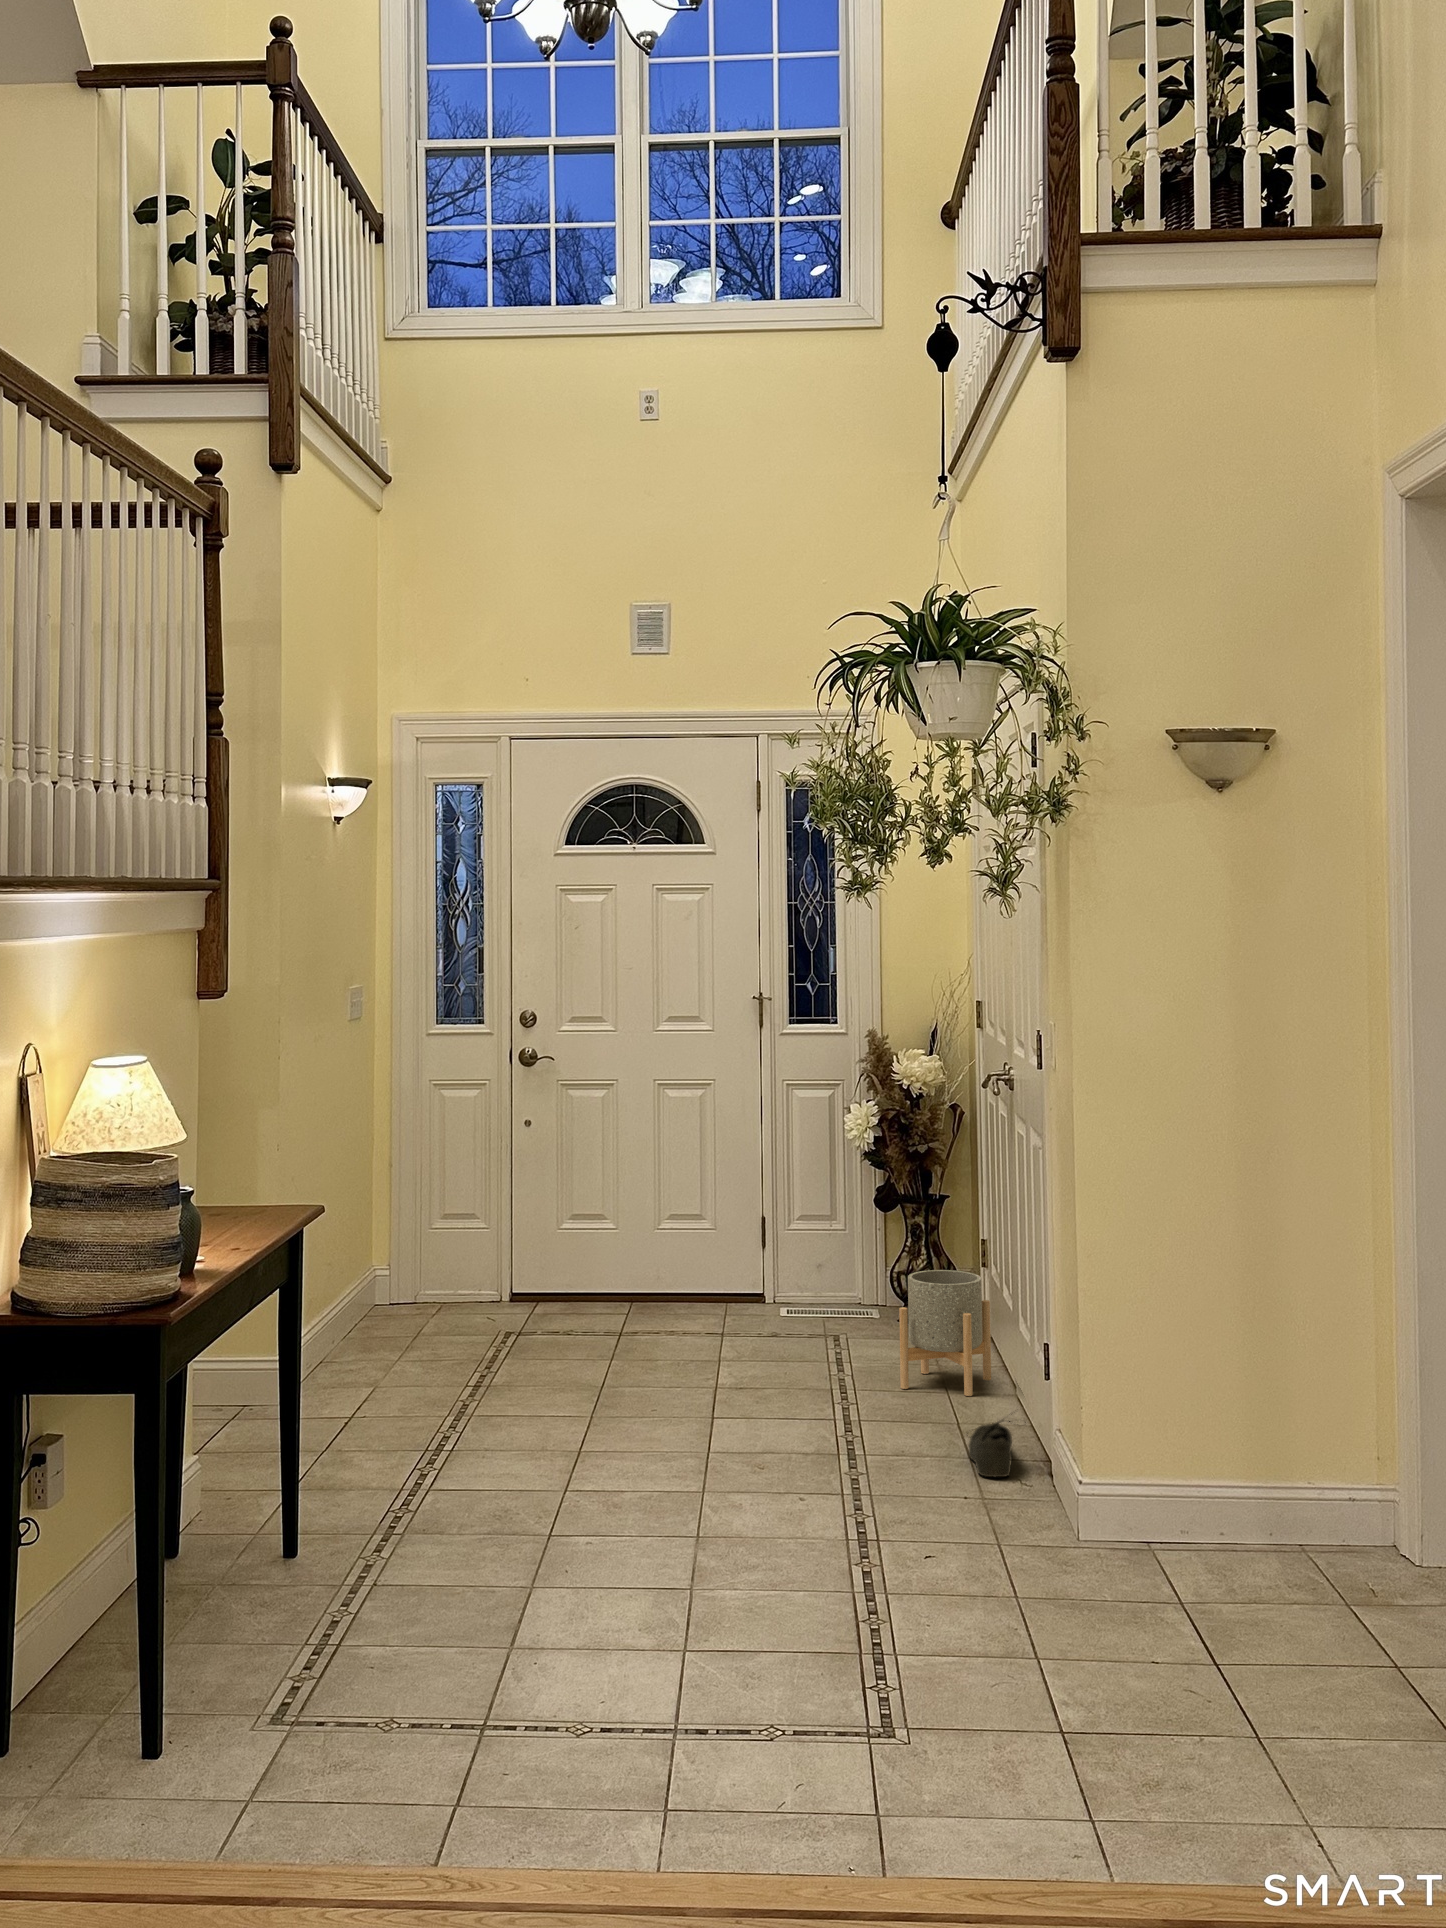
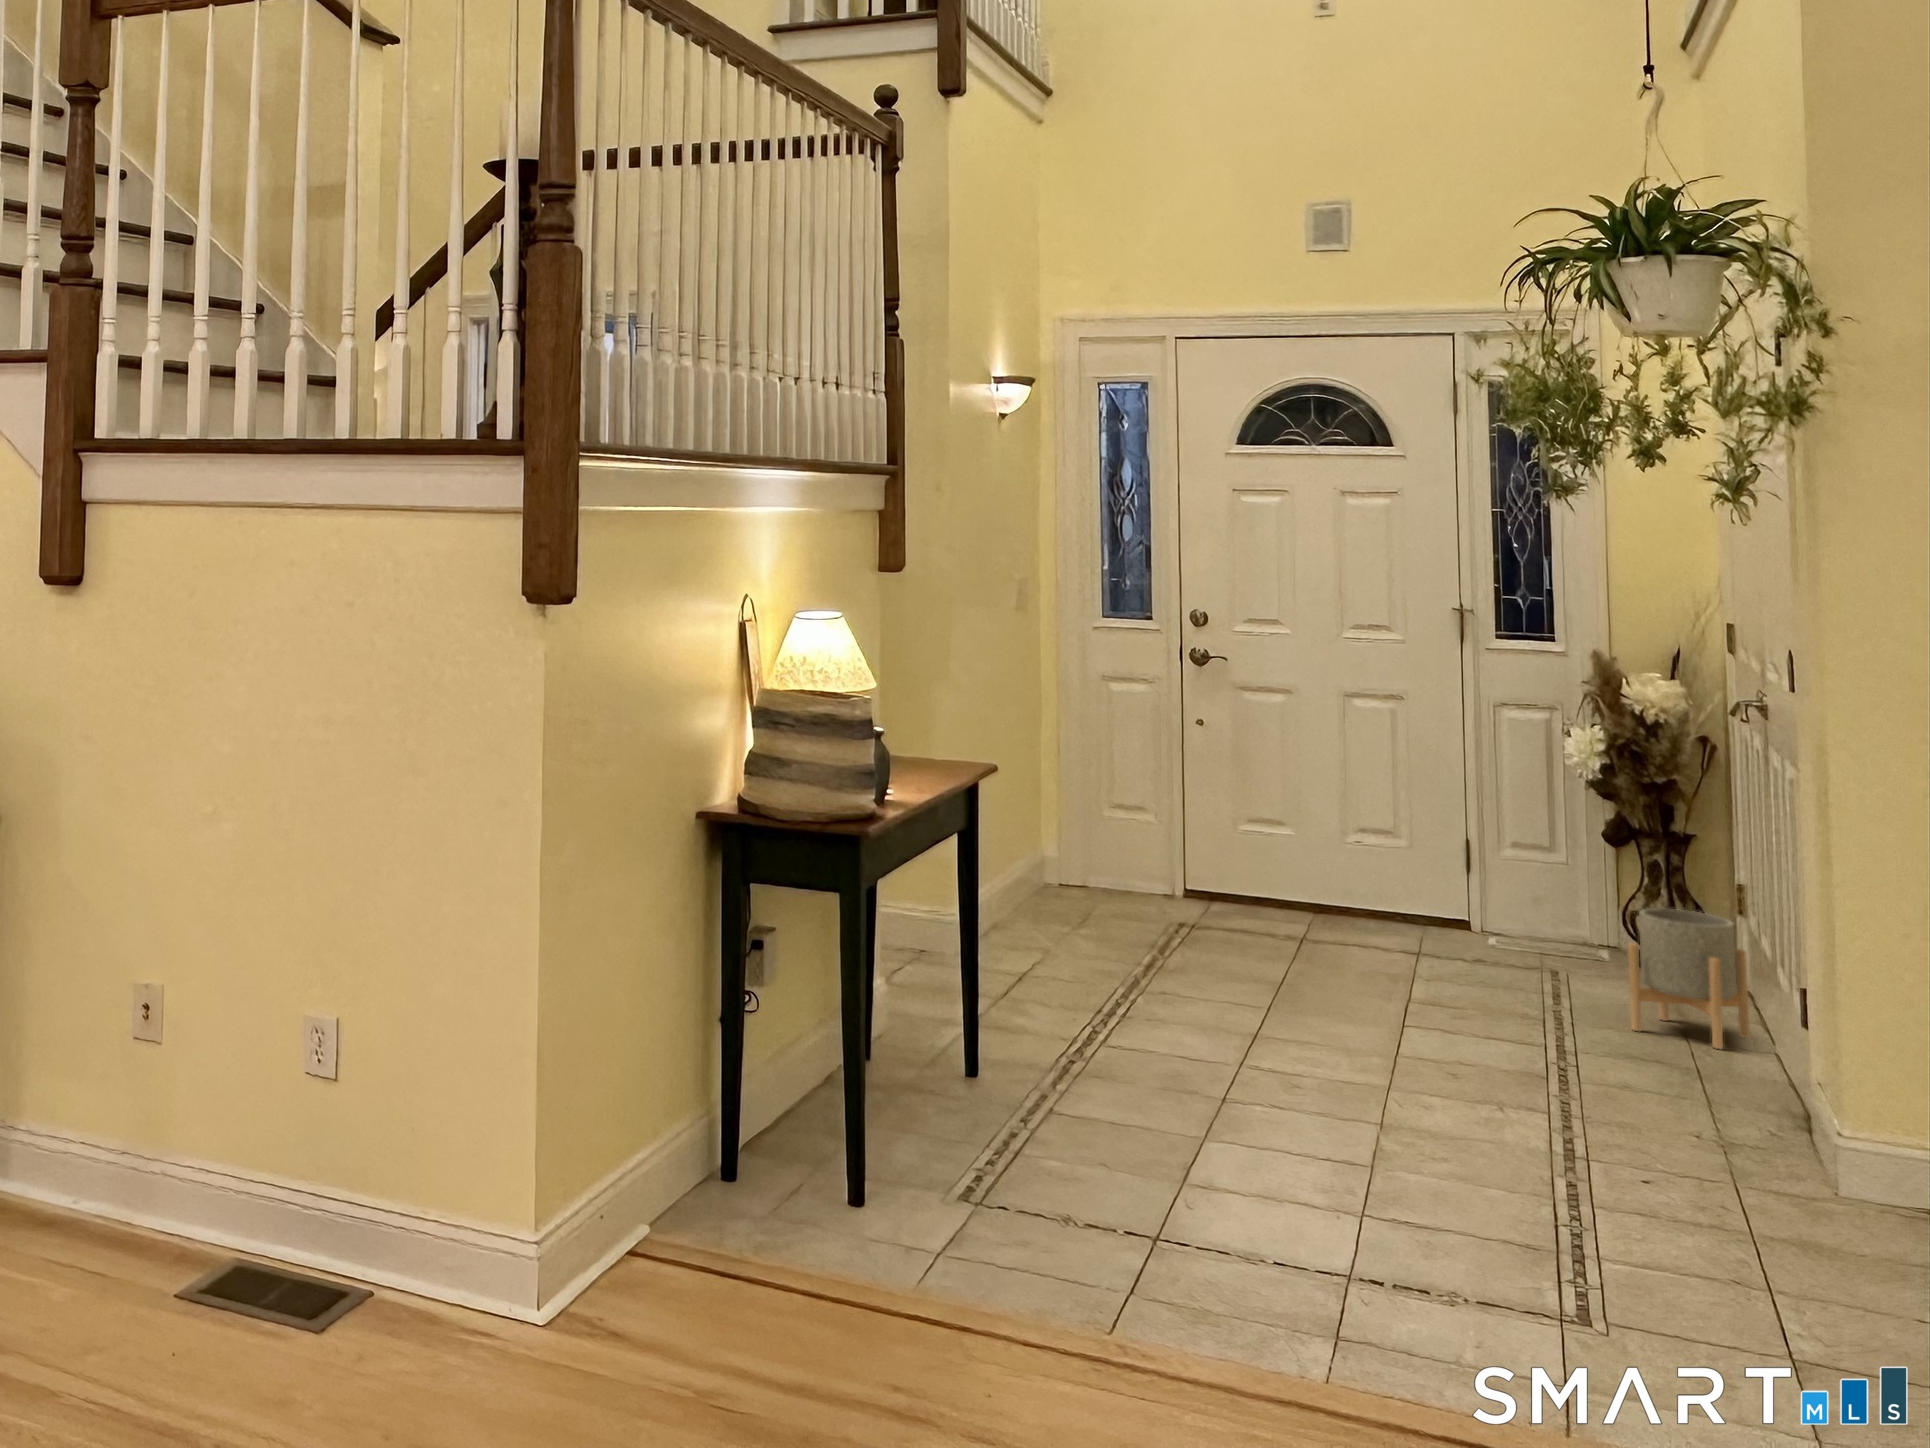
shoe: present [969,1420,1026,1477] -> none [1706,1060,1784,1130]

